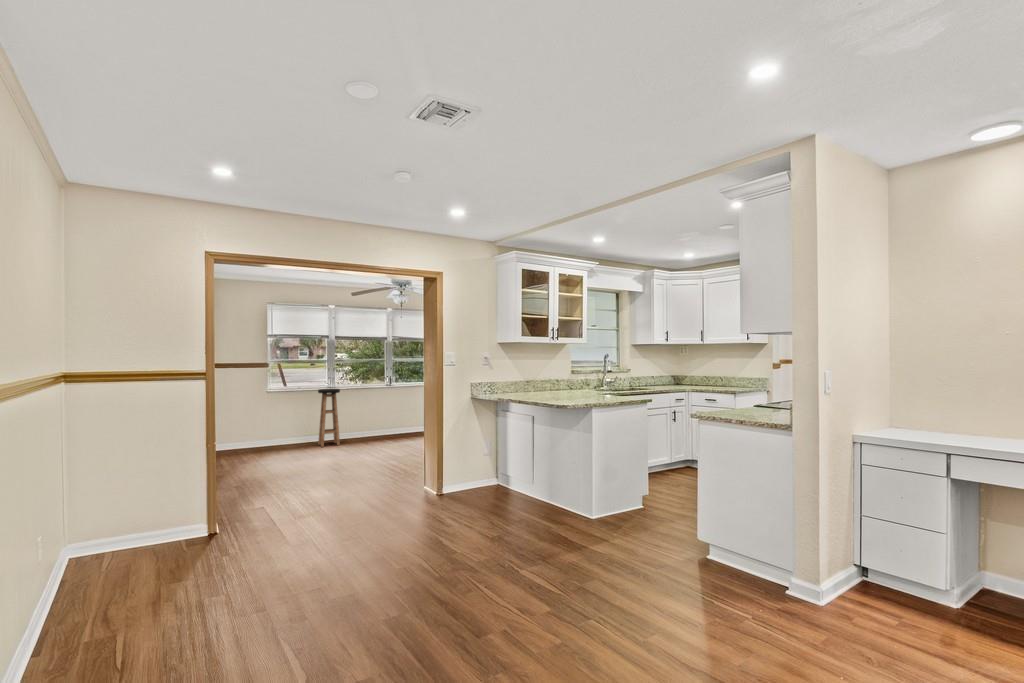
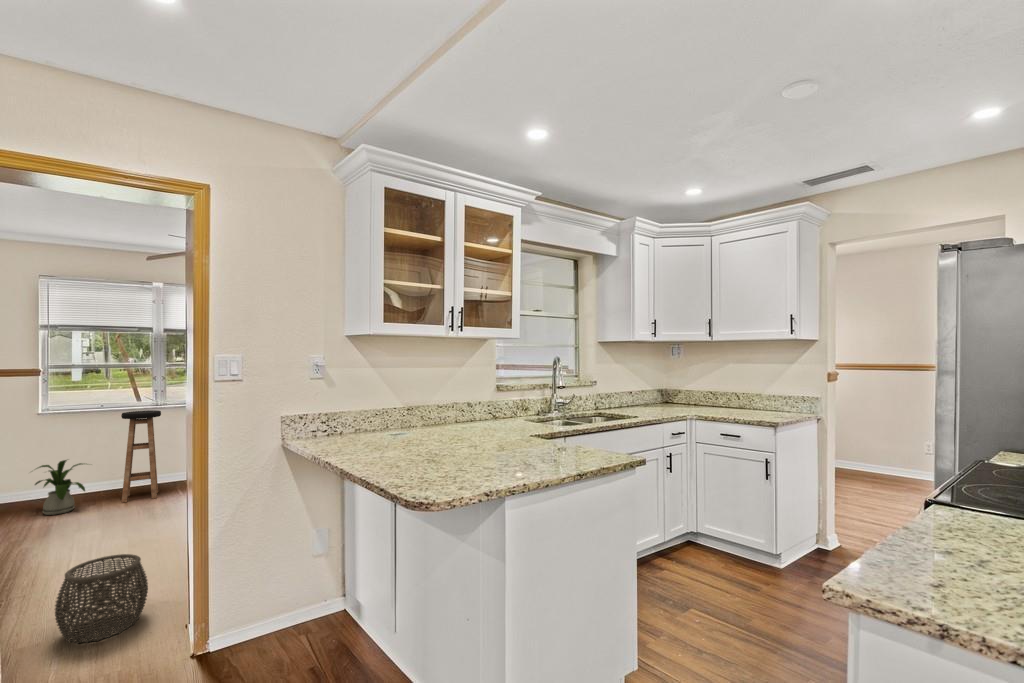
house plant: none [273,417,306,452] -> present [35,460,85,515]
woven basket: none [366,453,403,490] -> present [55,554,148,644]

